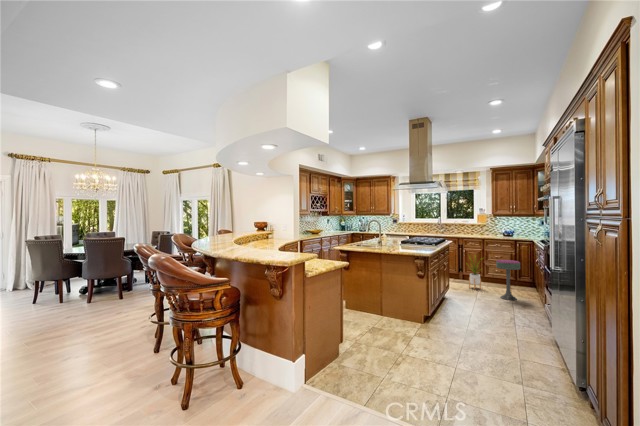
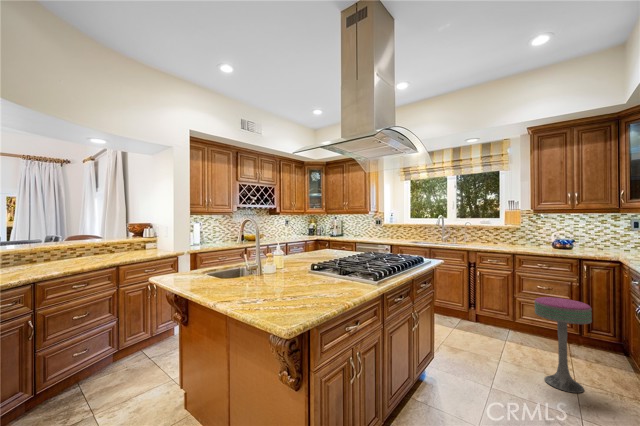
house plant: present [469,259,481,289] -> none [474,276,516,350]

